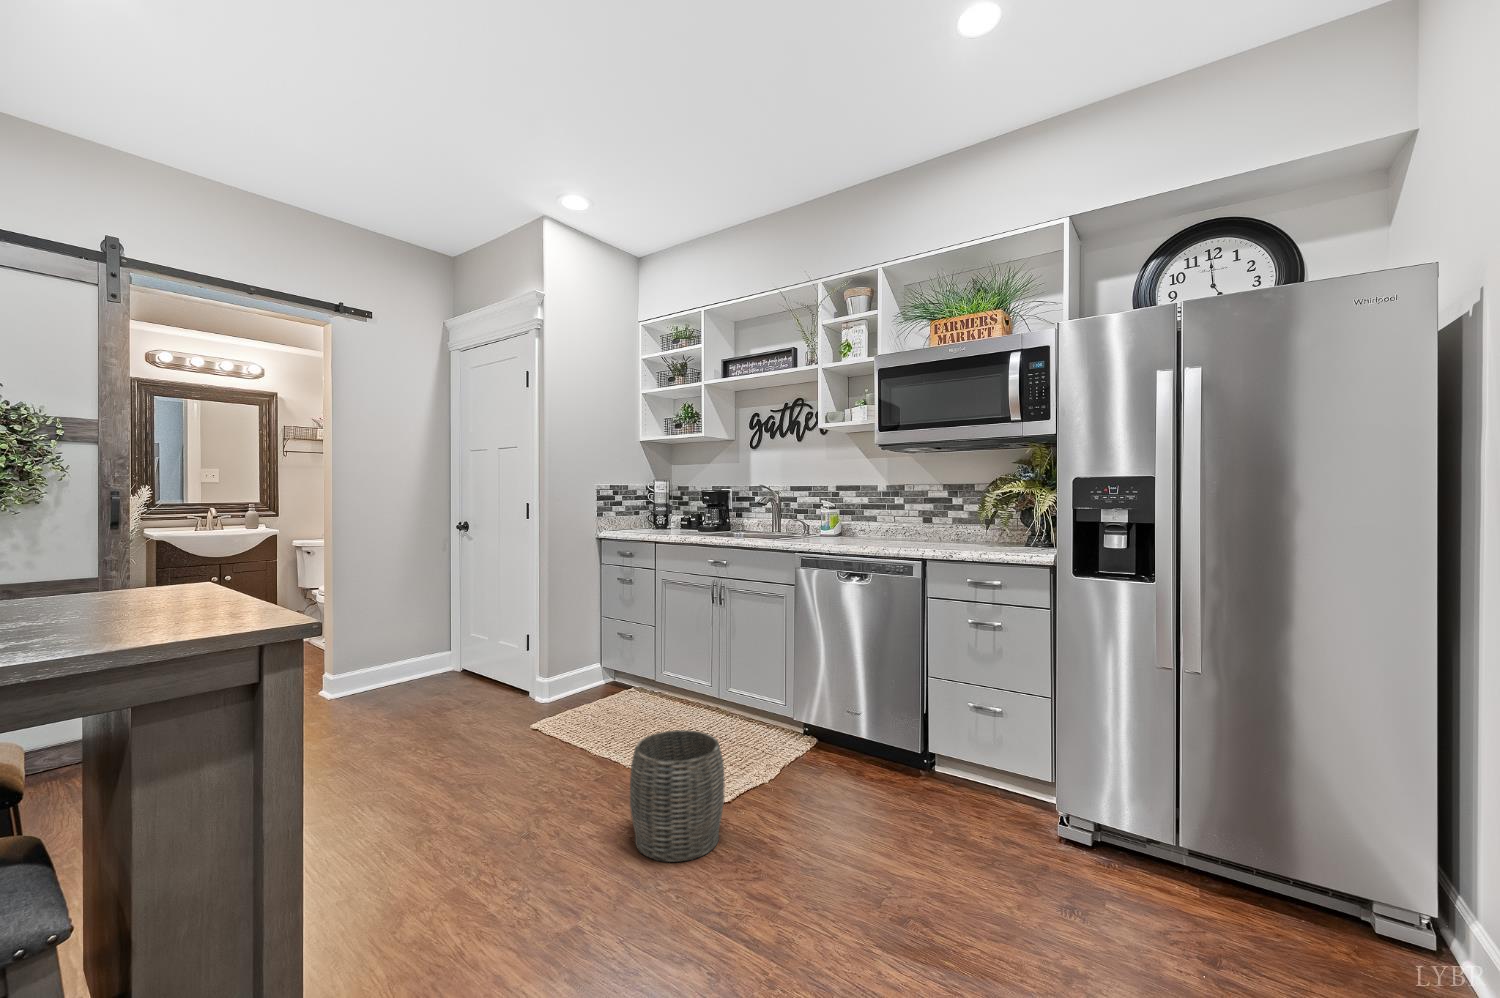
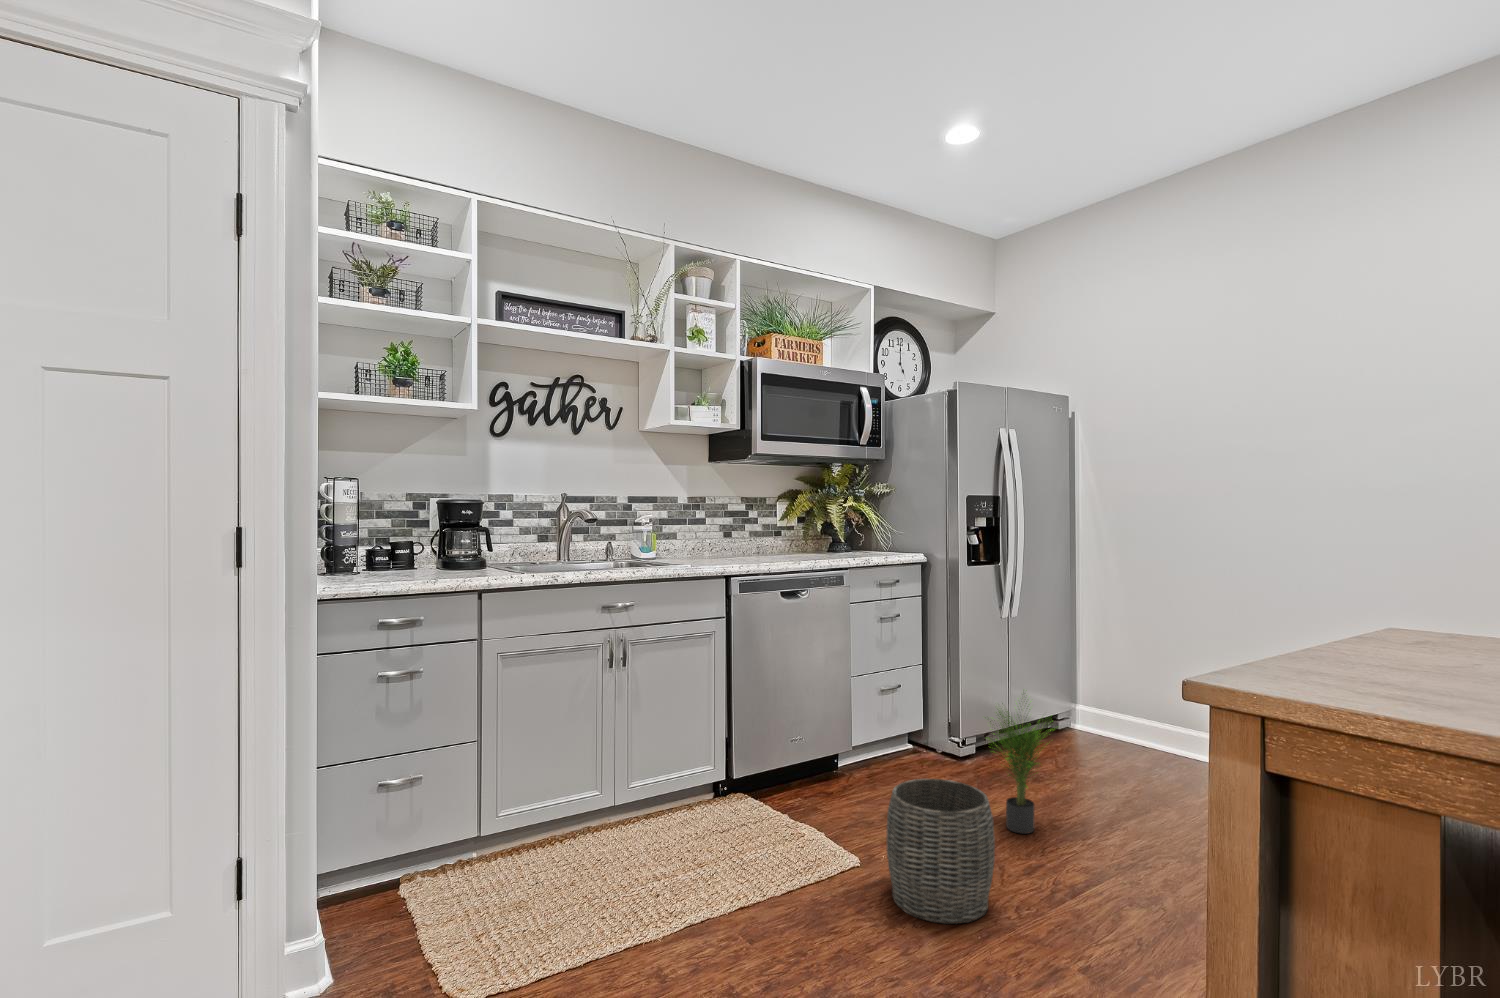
potted plant: none [809,713,933,893] -> present [989,709,1055,834]

